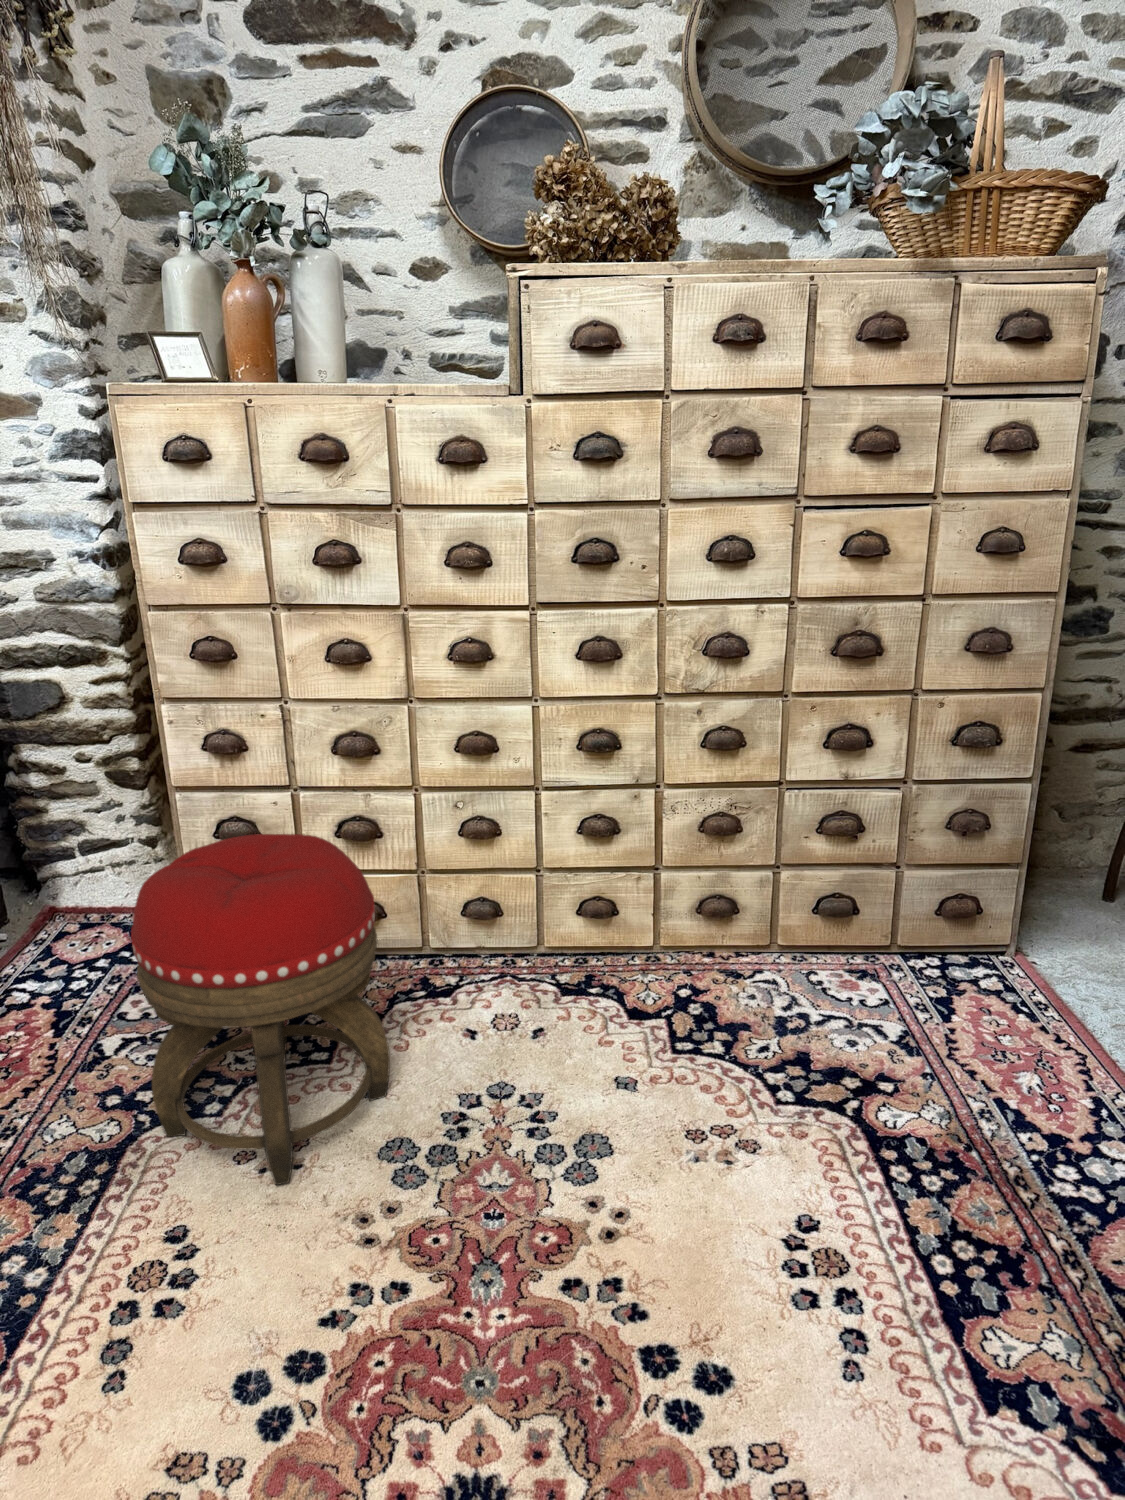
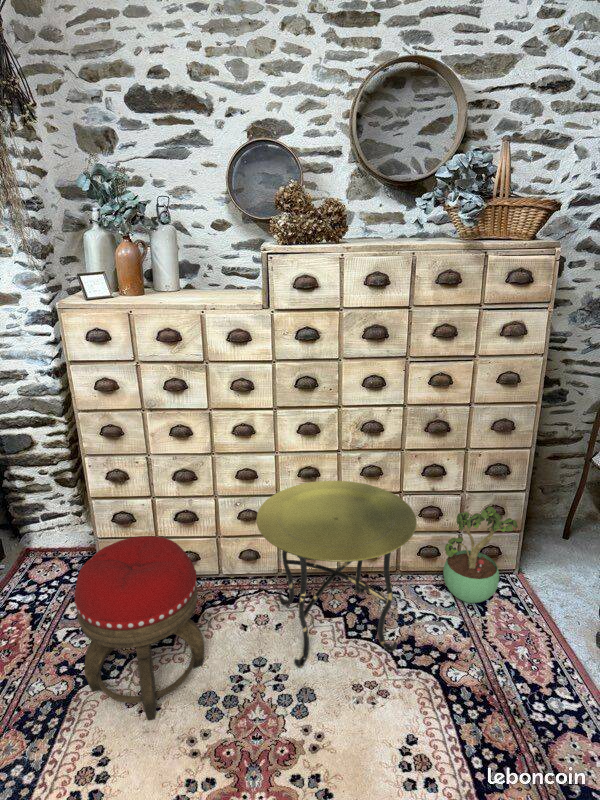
side table: none [495,753,816,1101] -> present [256,481,417,668]
potted plant: none [866,795,1016,996] -> present [443,506,518,603]

